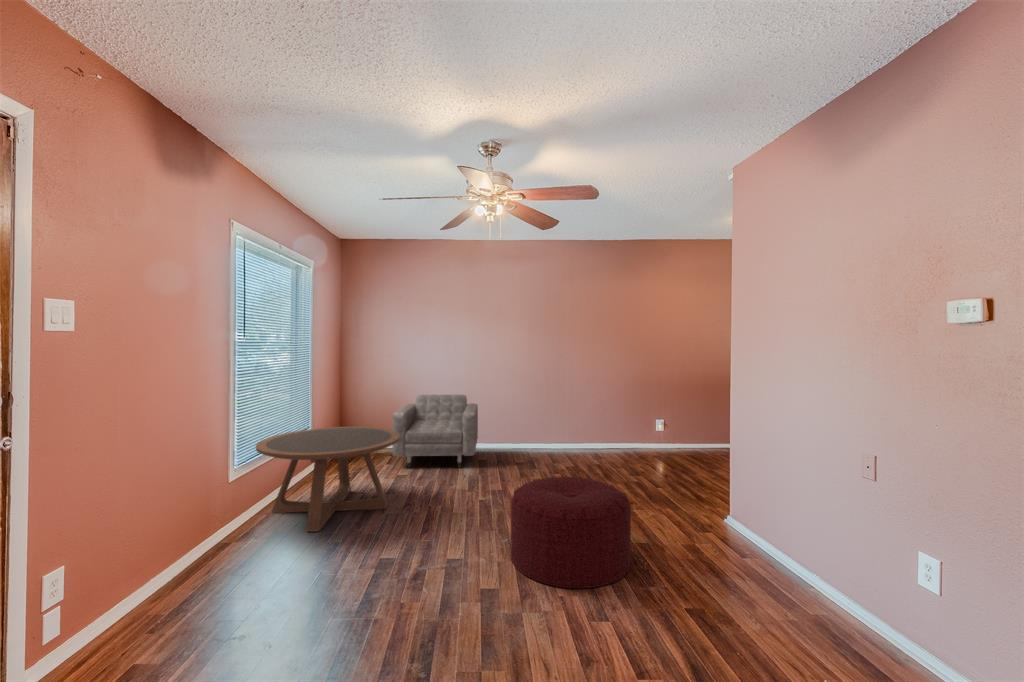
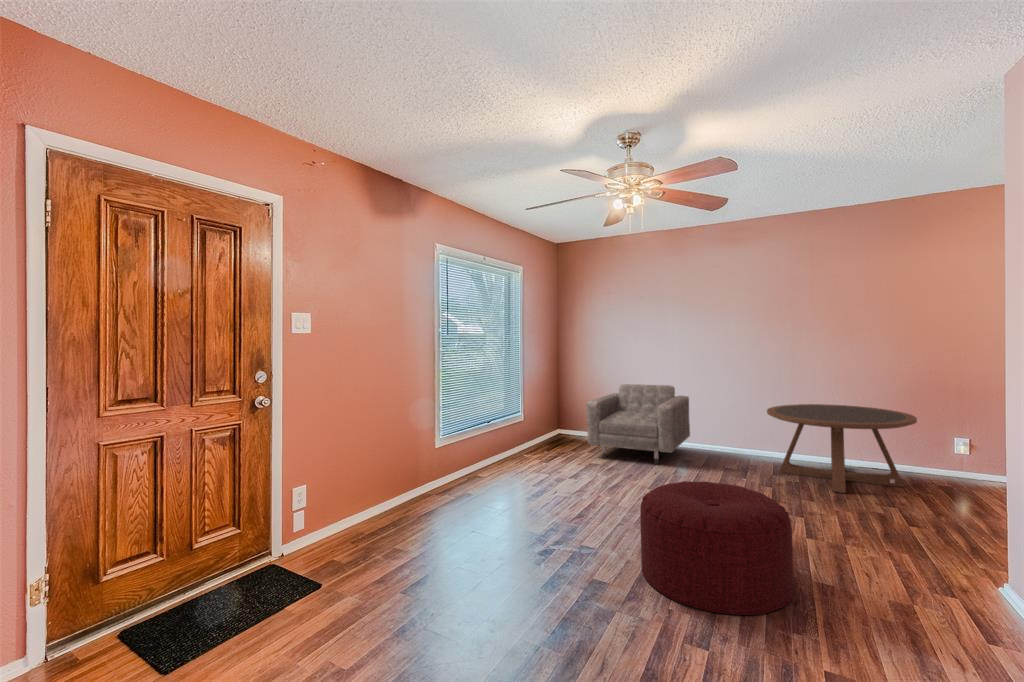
coffee table: present [256,427,400,532] -> present [767,404,917,493]

